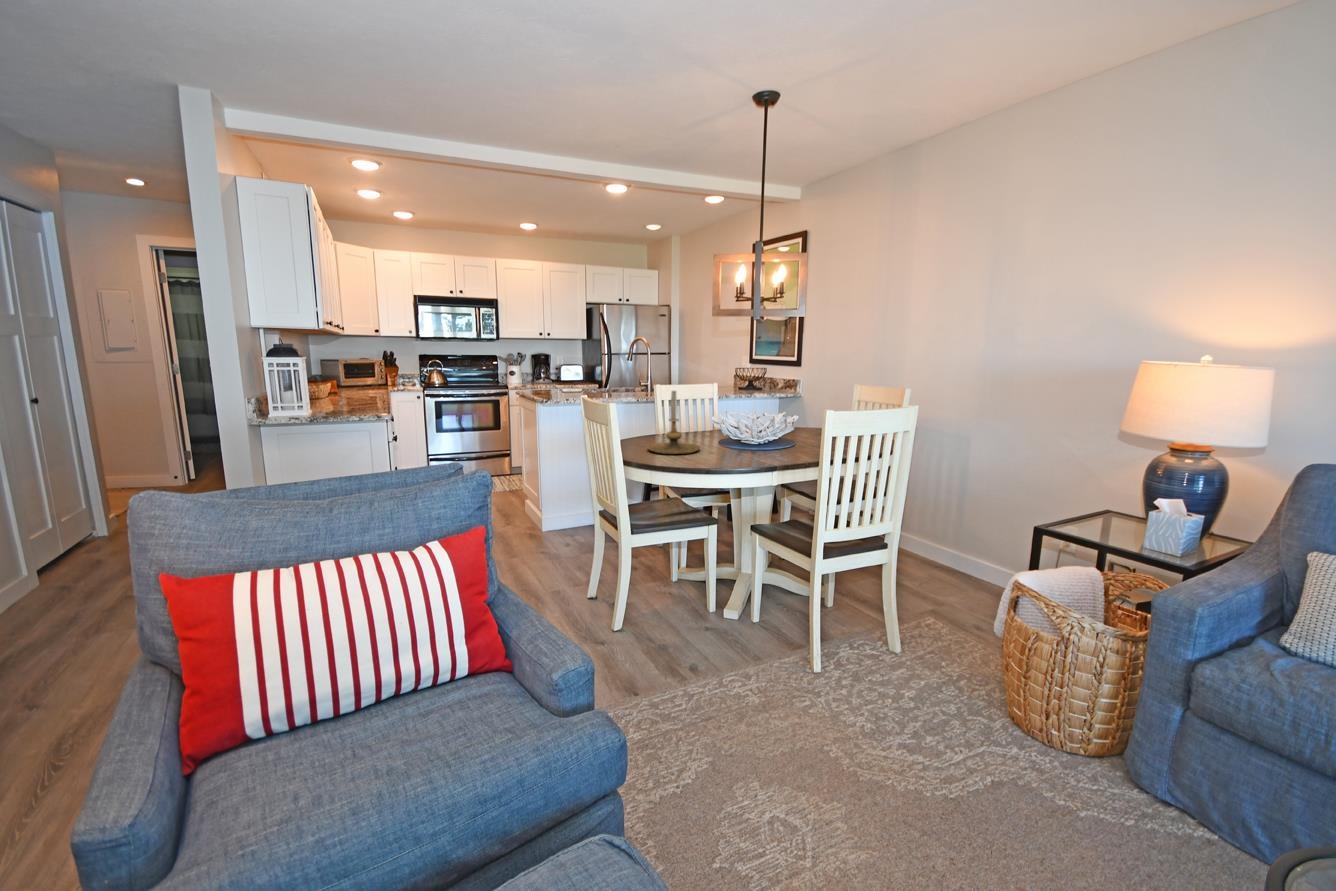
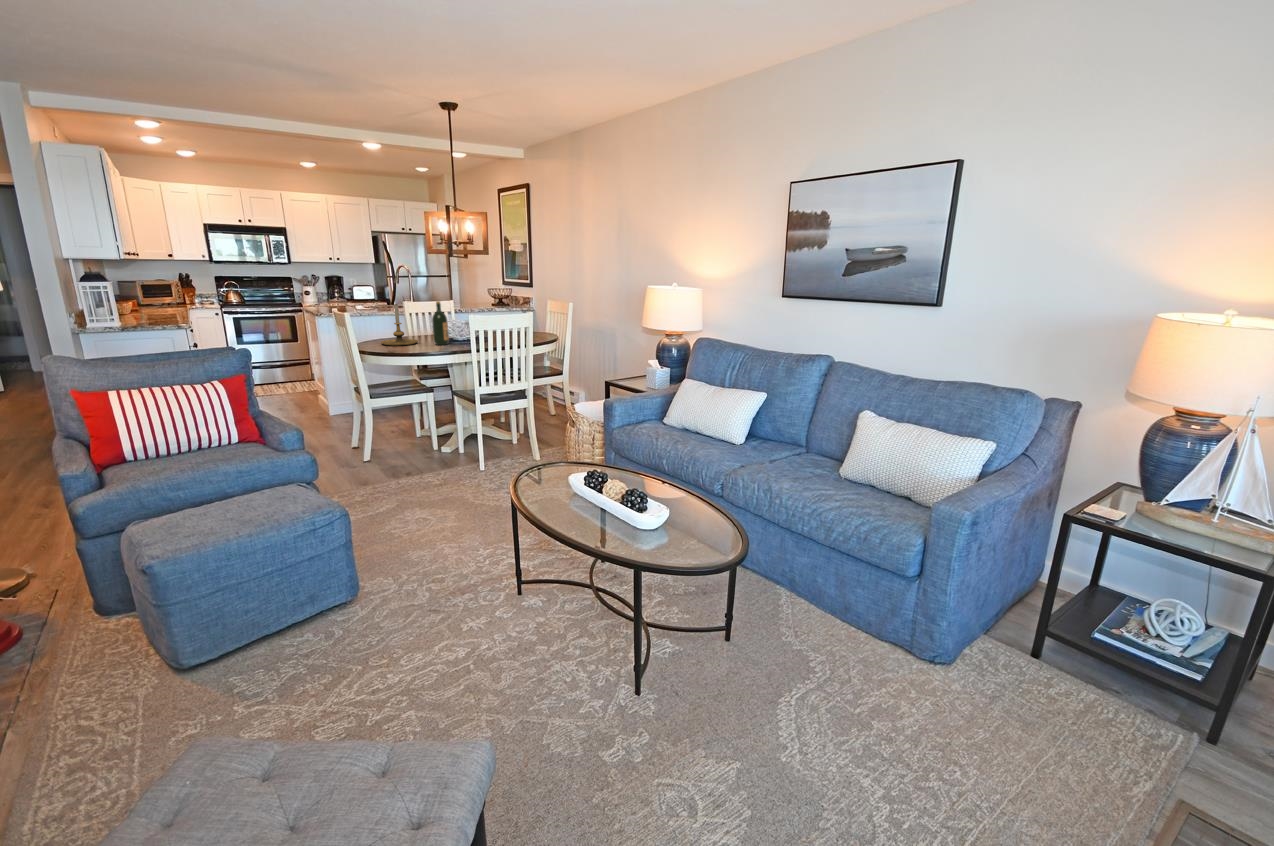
wine bottle: none [728,387,751,455] -> present [432,301,449,345]

